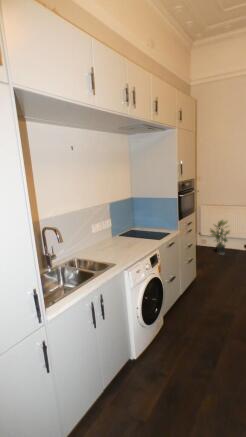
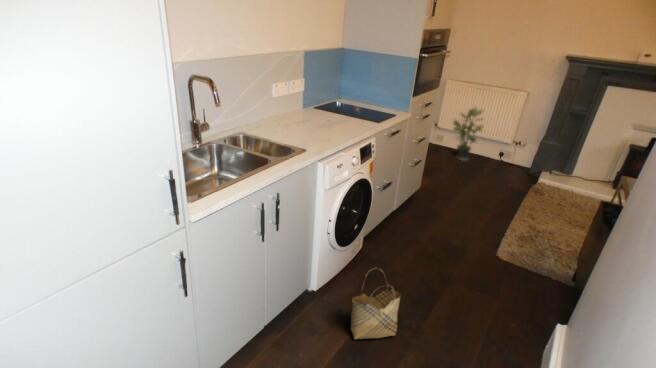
woven basket: none [160,337,194,393] -> present [351,268,401,339]

